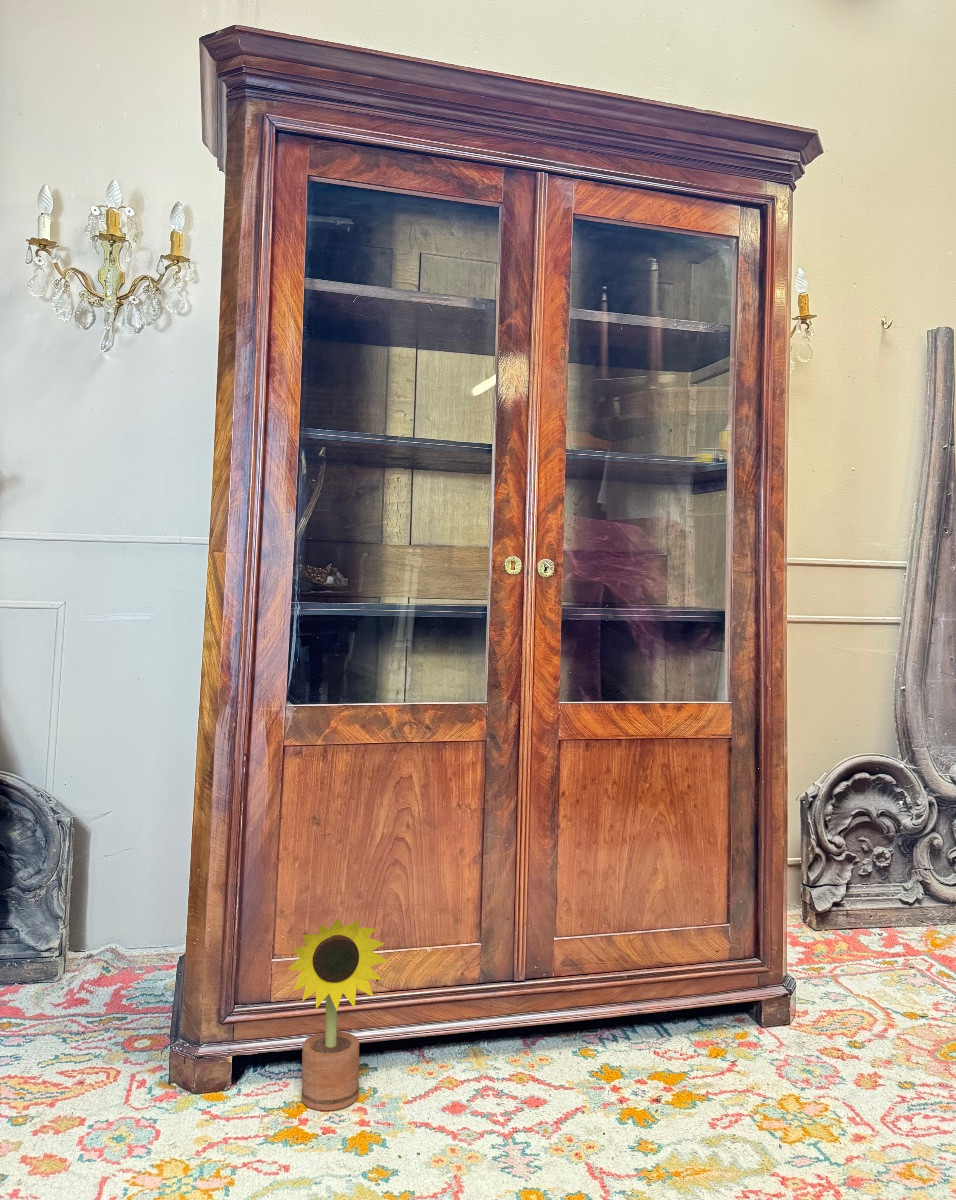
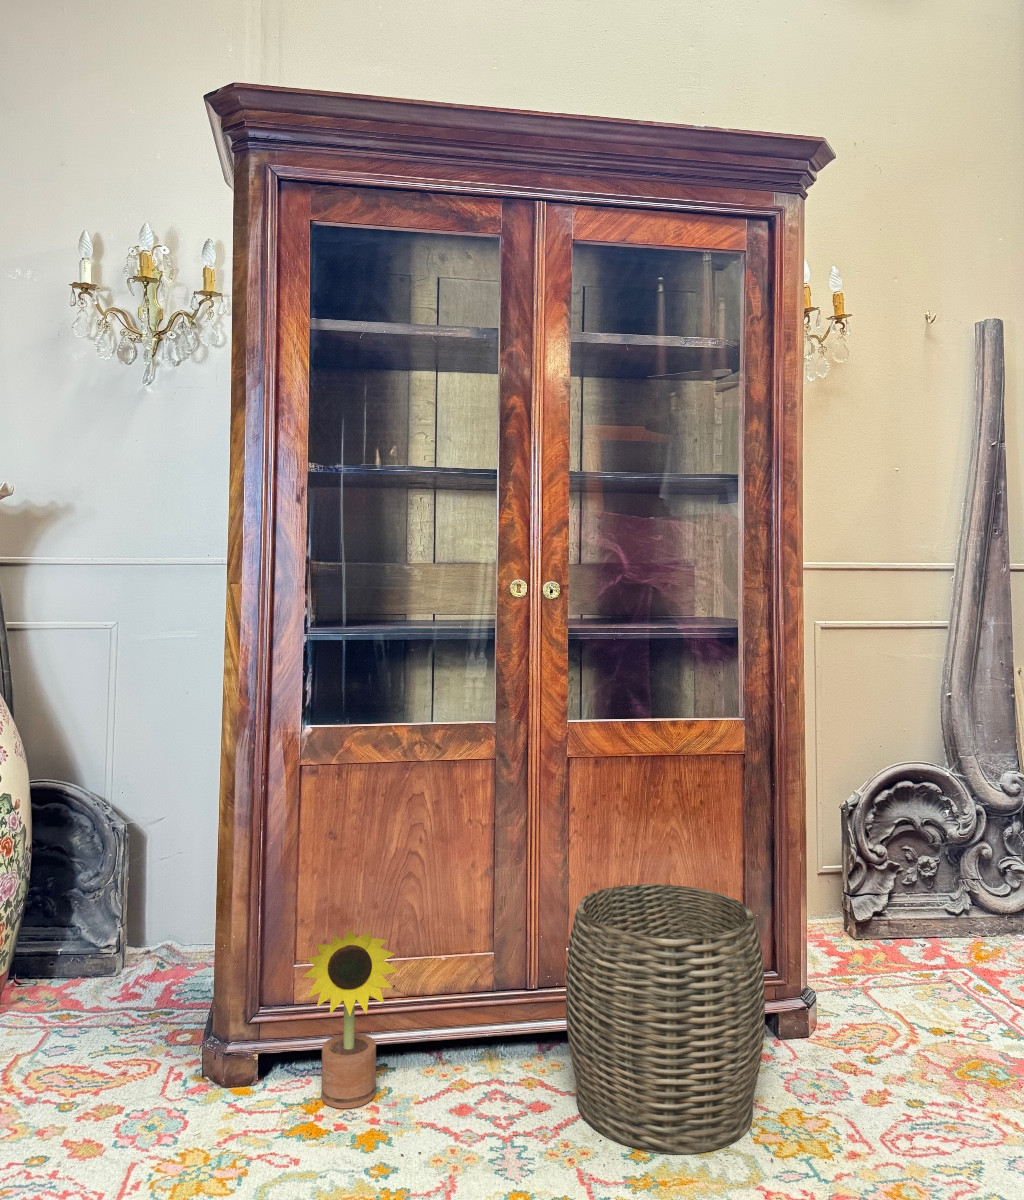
woven basket: none [559,869,766,1145] -> present [566,884,765,1154]

